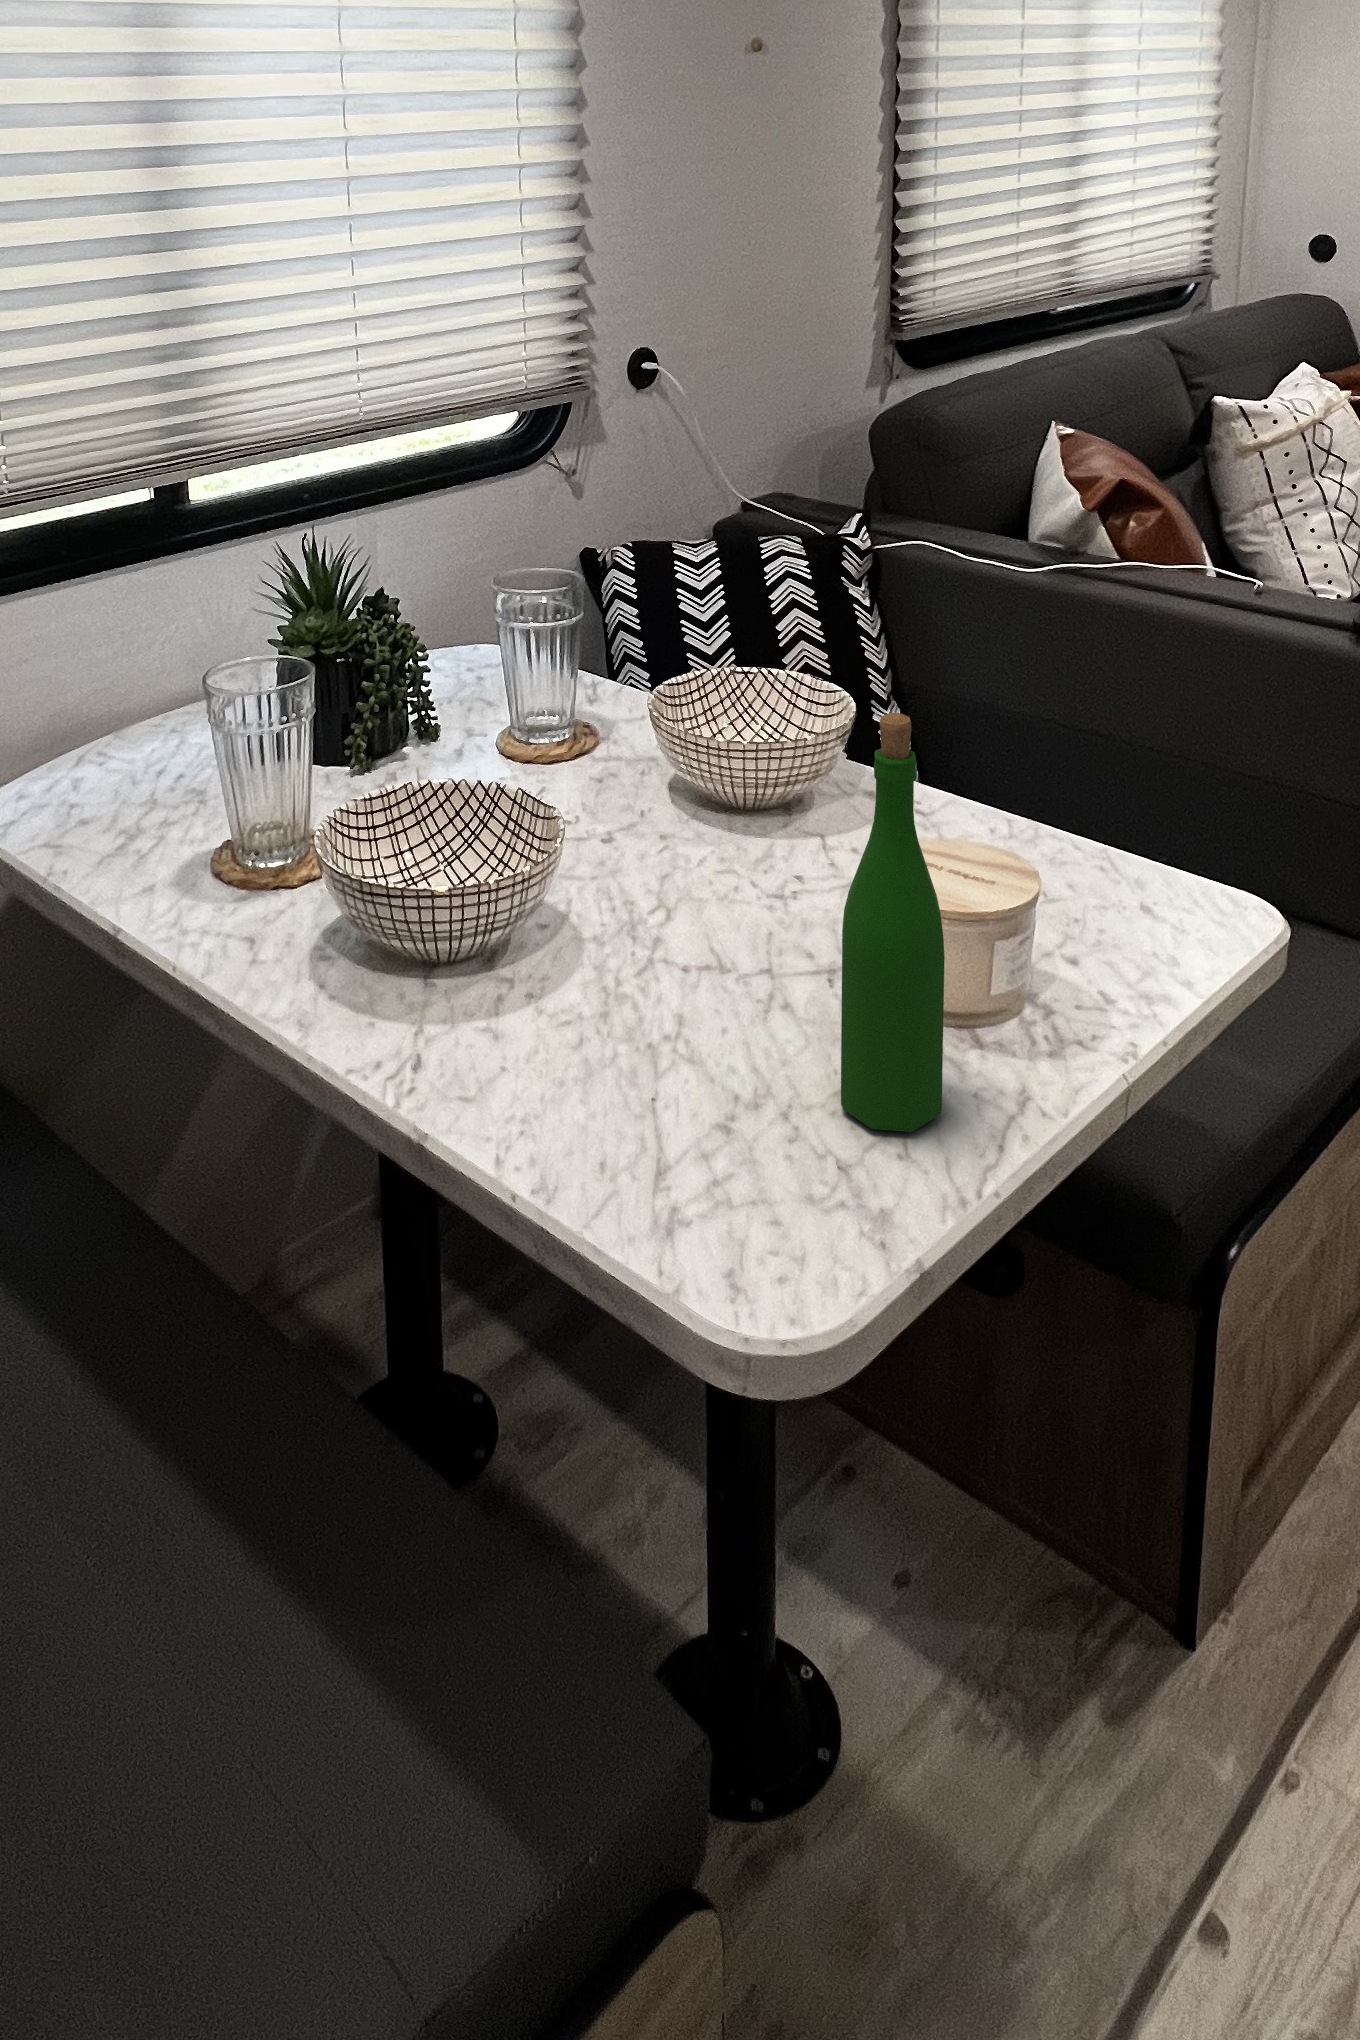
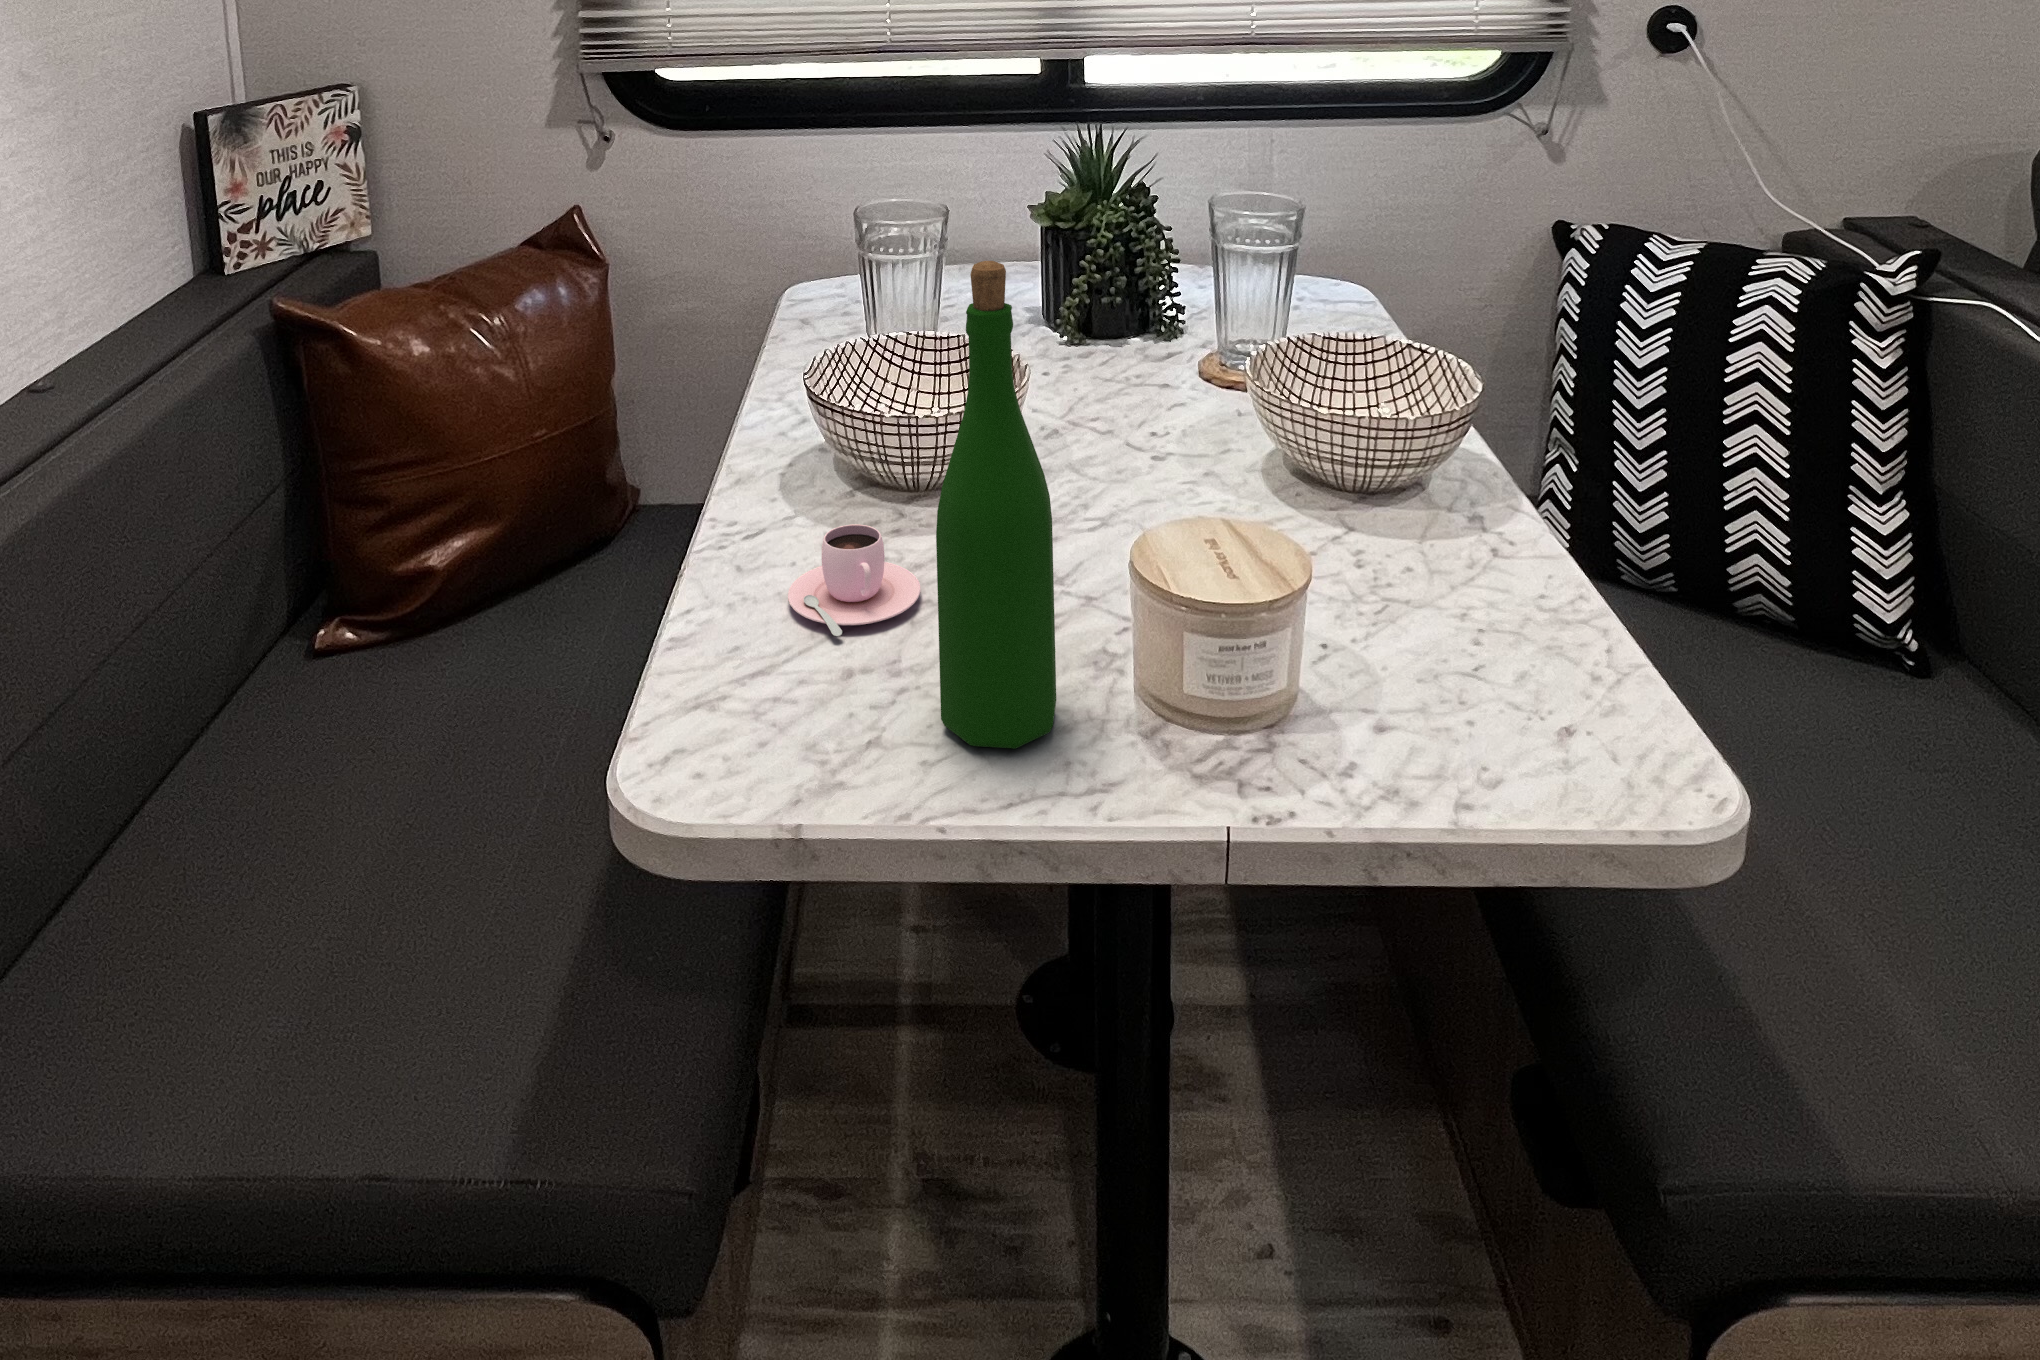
teacup: none [566,924,697,1110] -> present [788,524,921,636]

